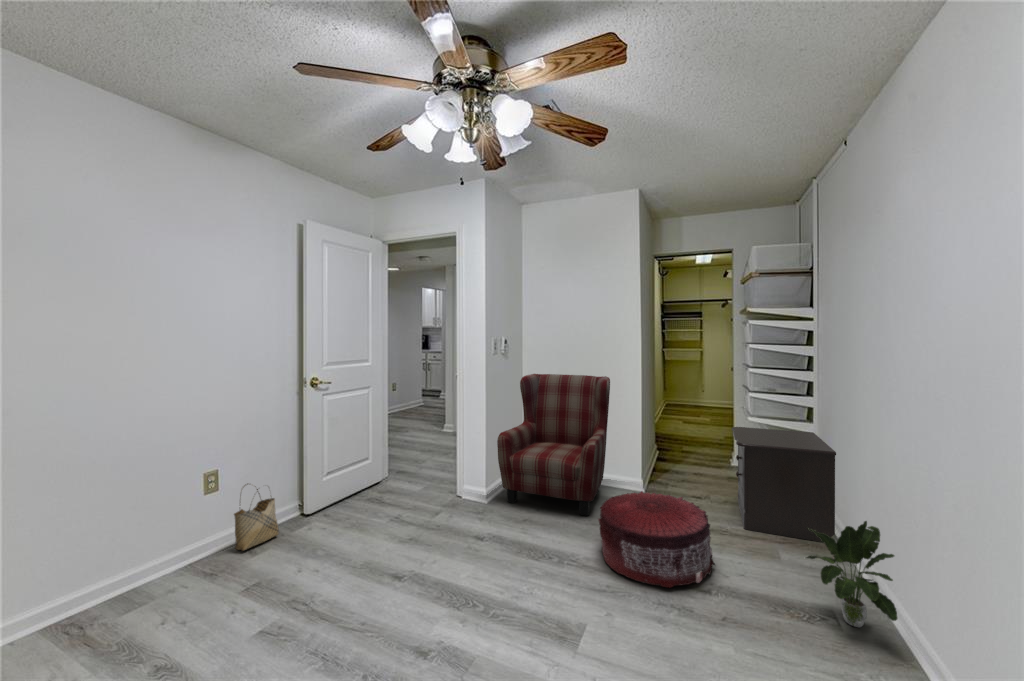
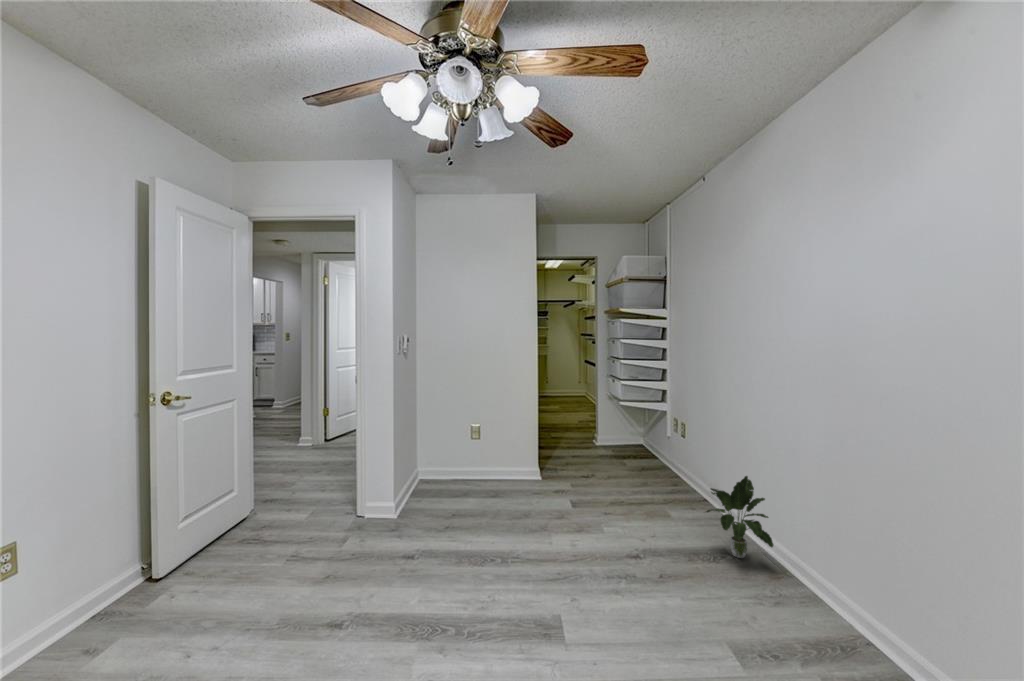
armchair: present [497,374,610,516] -> none [409,373,516,511]
nightstand: present [732,427,836,542] -> none [612,411,698,497]
woven basket: present [234,484,279,551] -> none [46,551,122,657]
pouf: present [598,491,715,588] -> none [534,478,634,563]

